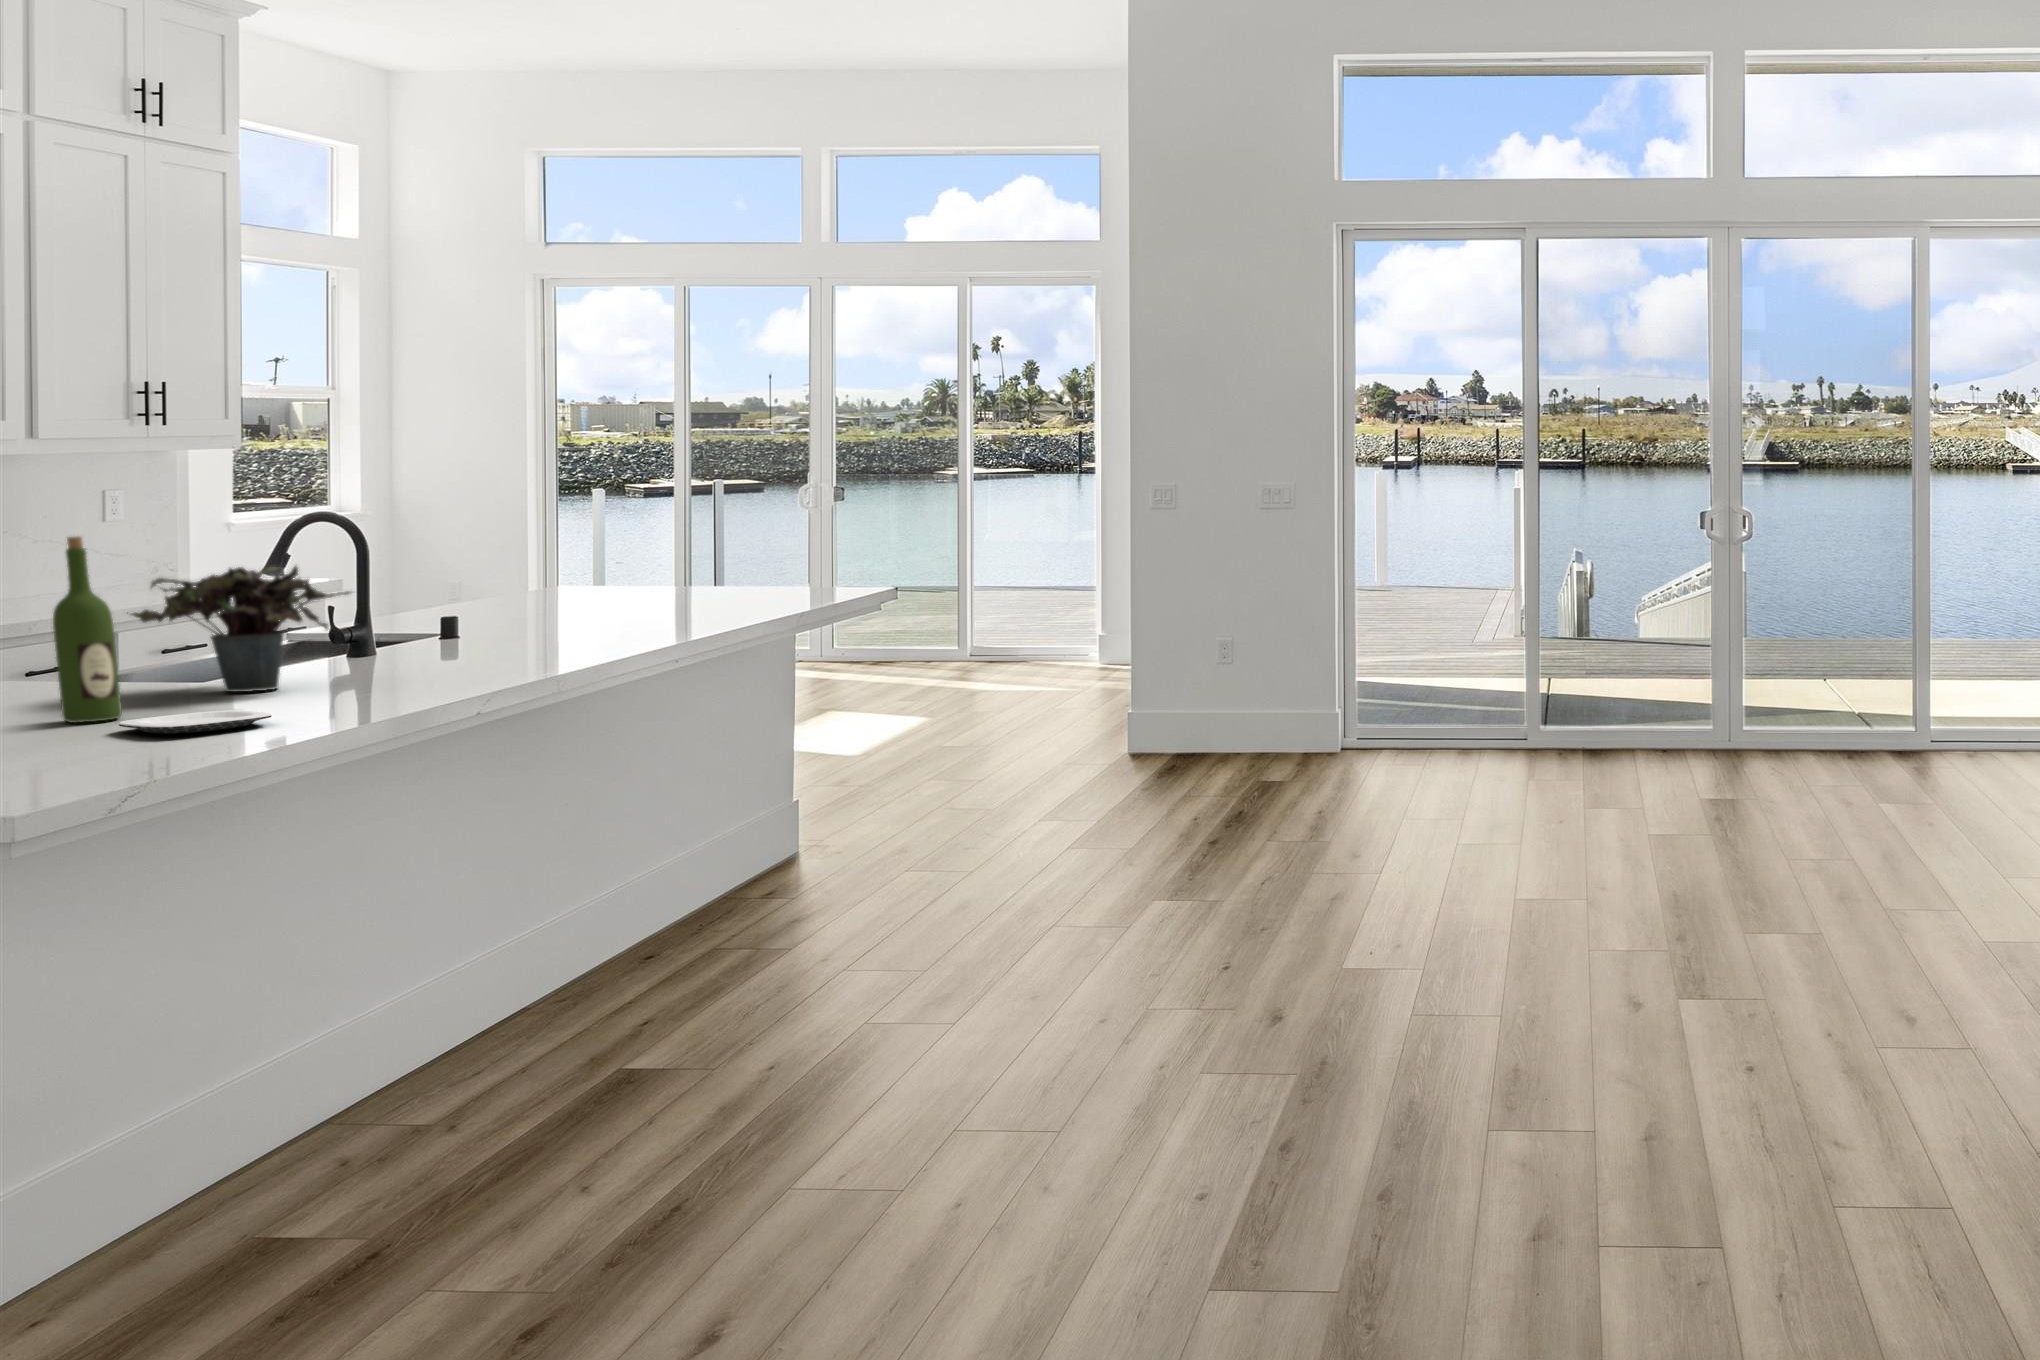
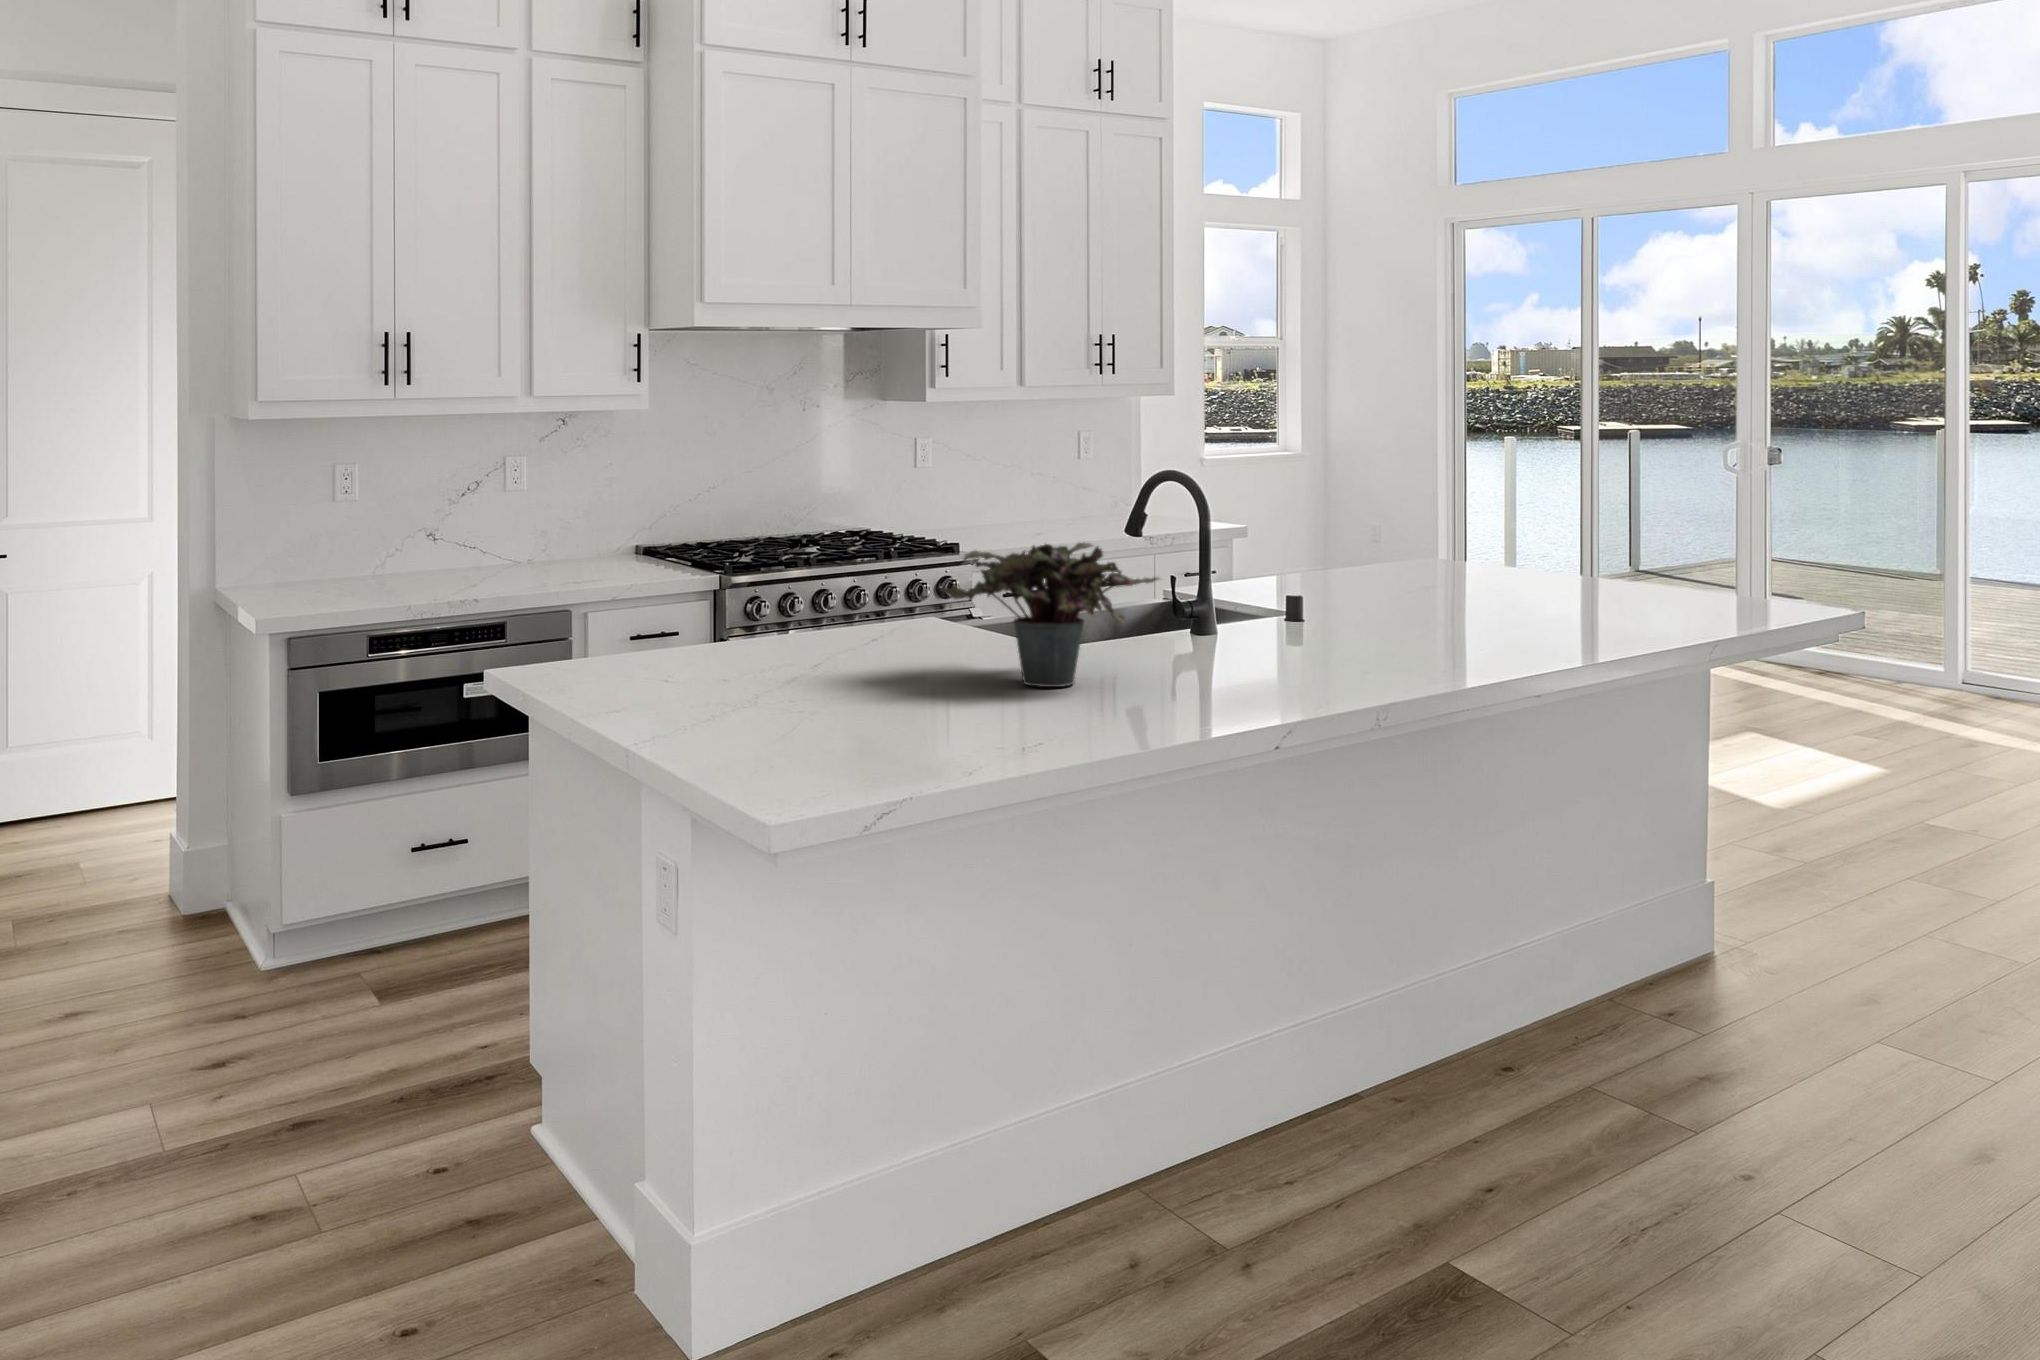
wine bottle: present [53,536,122,723] -> none [844,508,898,717]
plate: present [119,710,272,734] -> none [868,723,1015,757]

